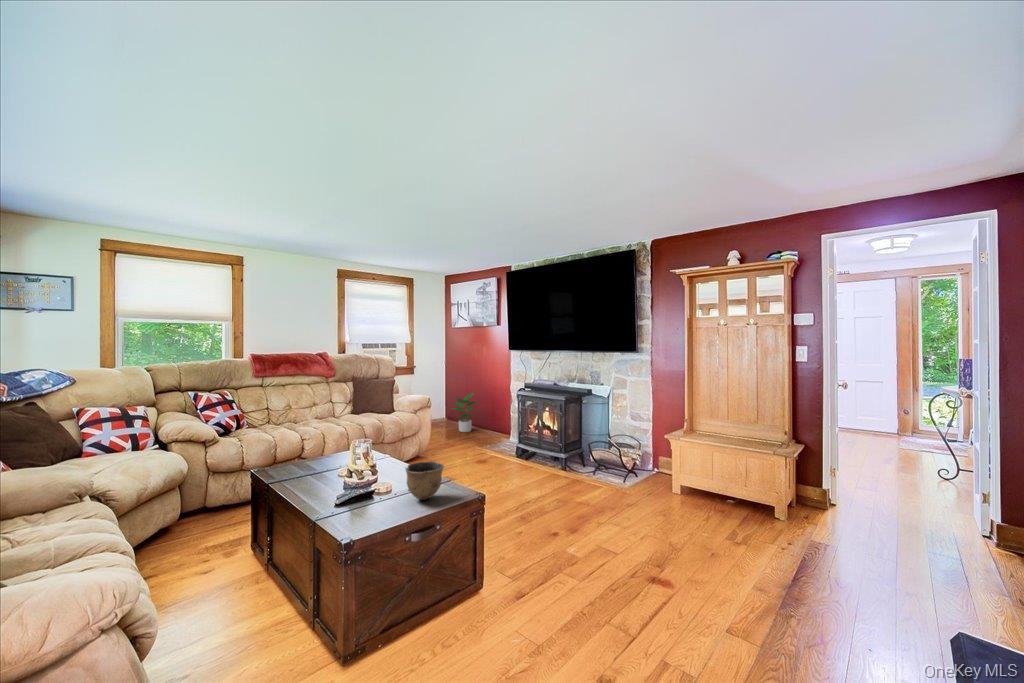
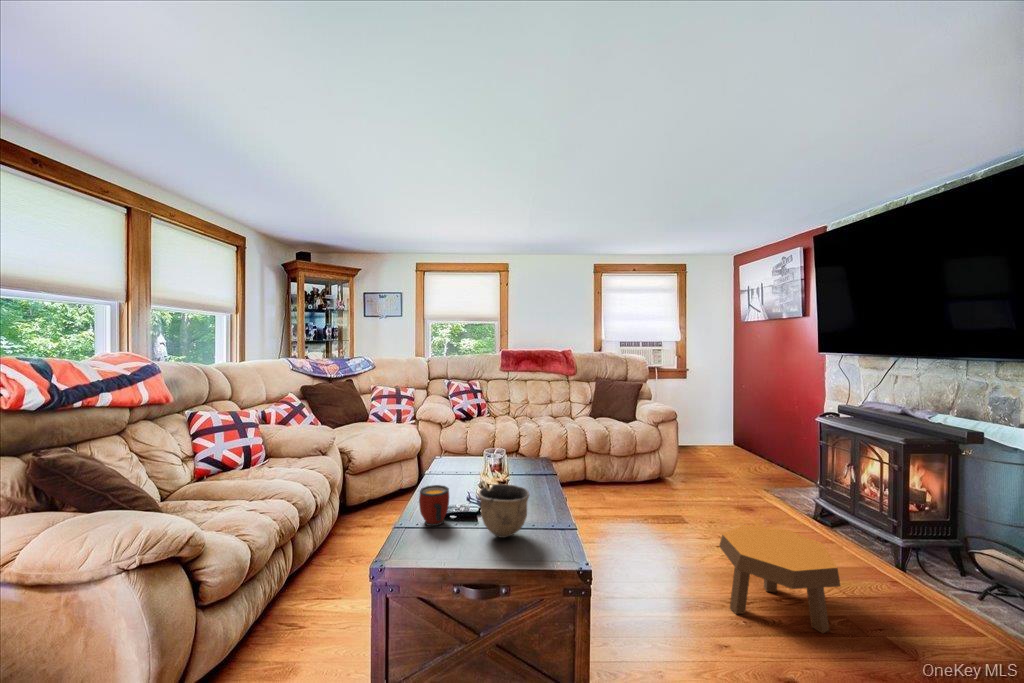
potted plant: present [451,393,479,432] -> none [730,412,778,466]
footstool: none [502,459,564,514] -> present [719,525,840,633]
mug: none [346,477,377,512] -> present [419,485,449,526]

